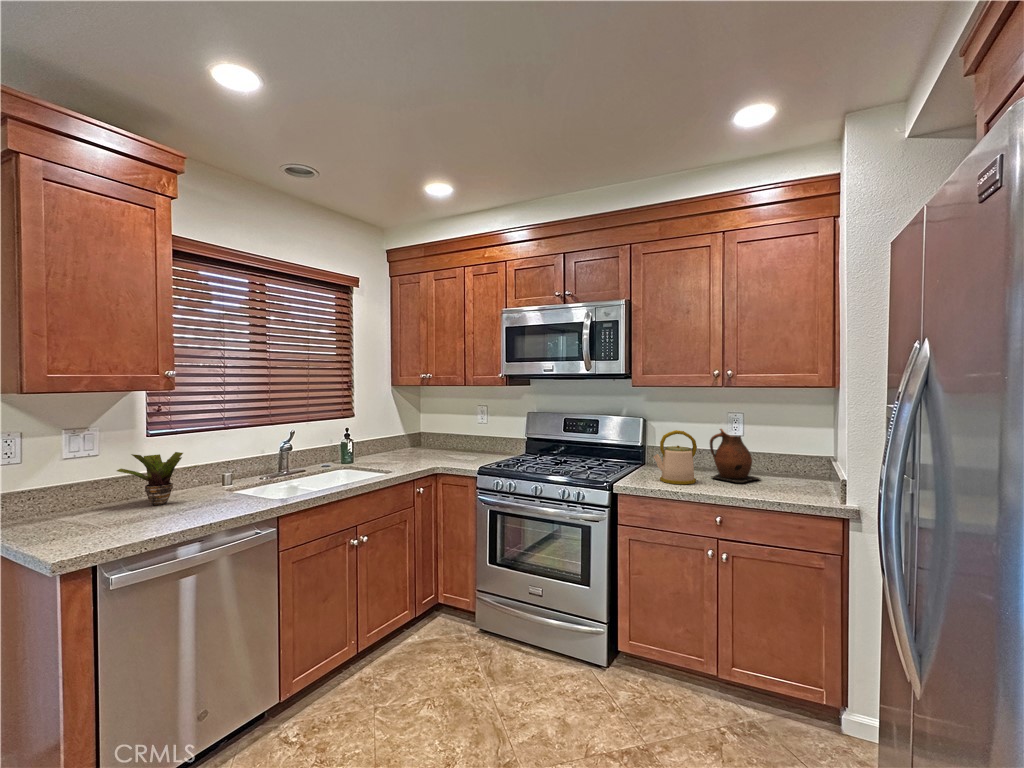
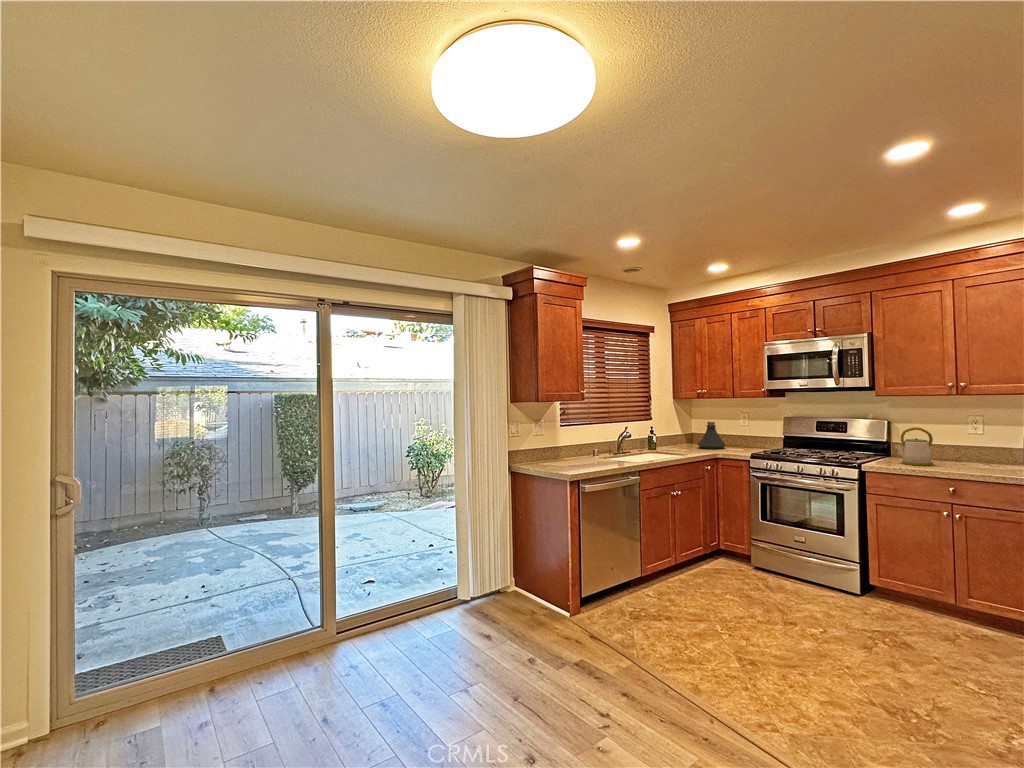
bottle: none [418,419,455,458] -> present [698,422,726,449]
ceramic pitcher: present [710,429,760,482] -> none [946,427,995,466]
potted plant: present [117,452,197,505] -> none [556,435,592,463]

